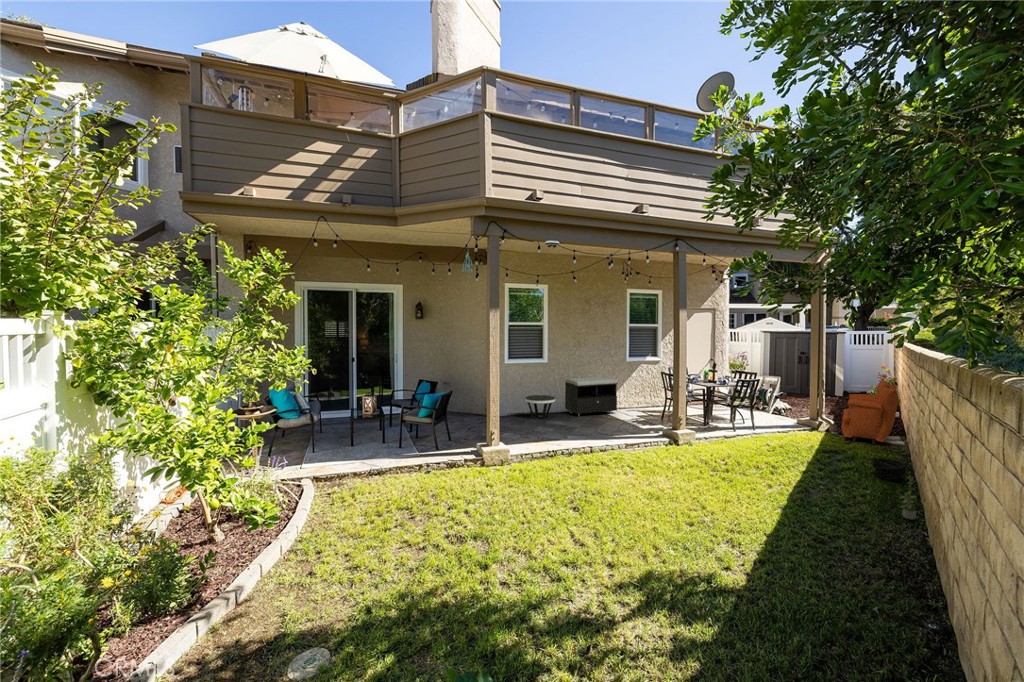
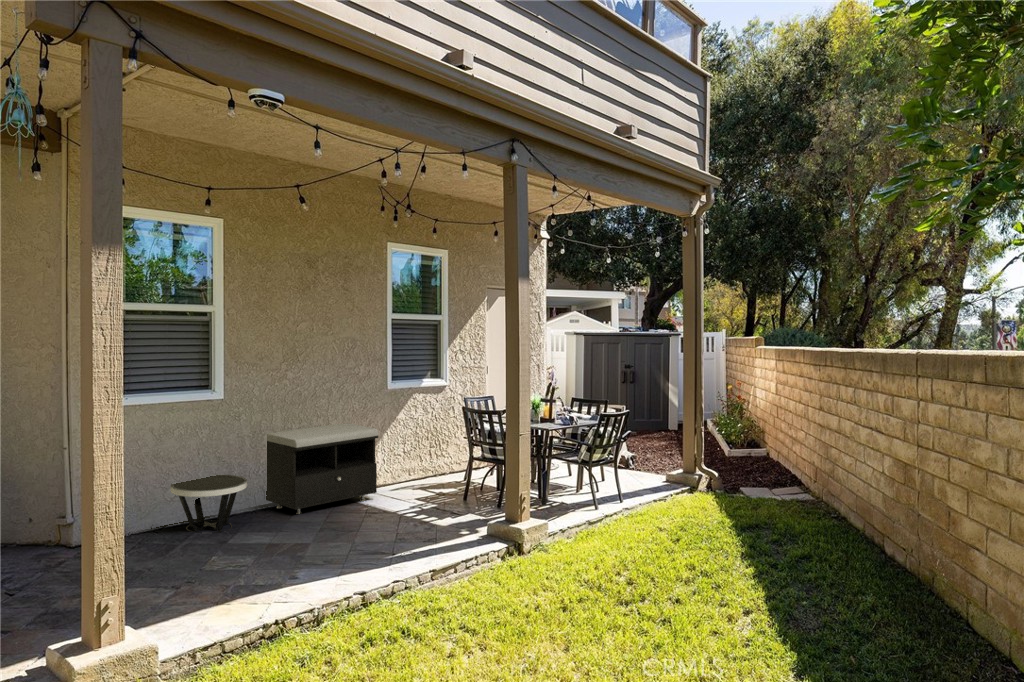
armchair: present [841,380,898,444] -> none [763,404,845,512]
basket: present [869,449,909,480] -> none [844,522,907,579]
potted plant: present [899,476,916,520] -> none [942,574,978,656]

